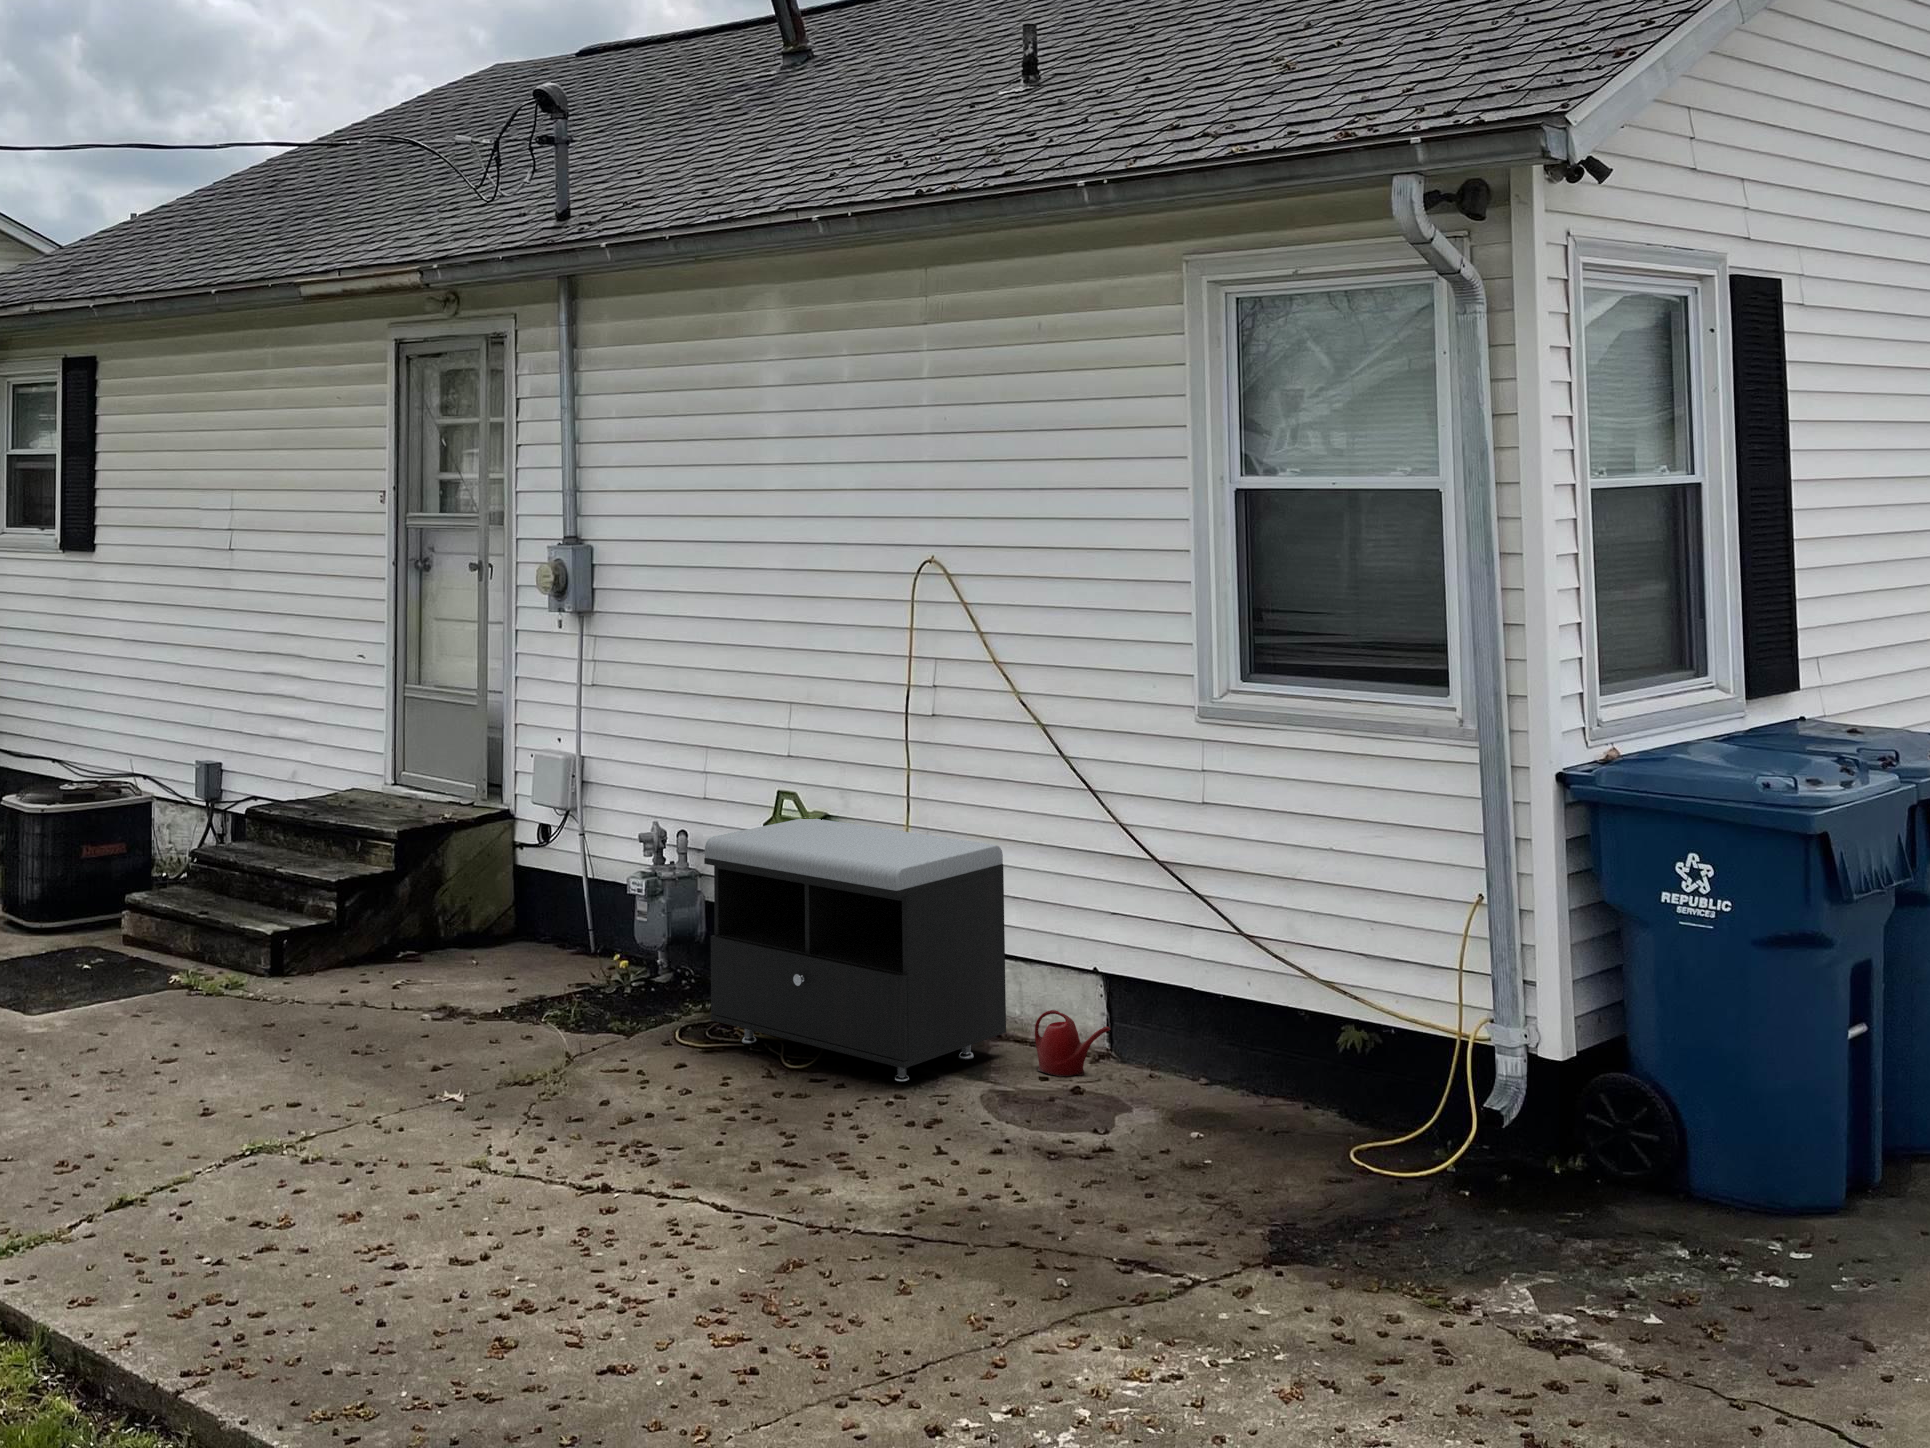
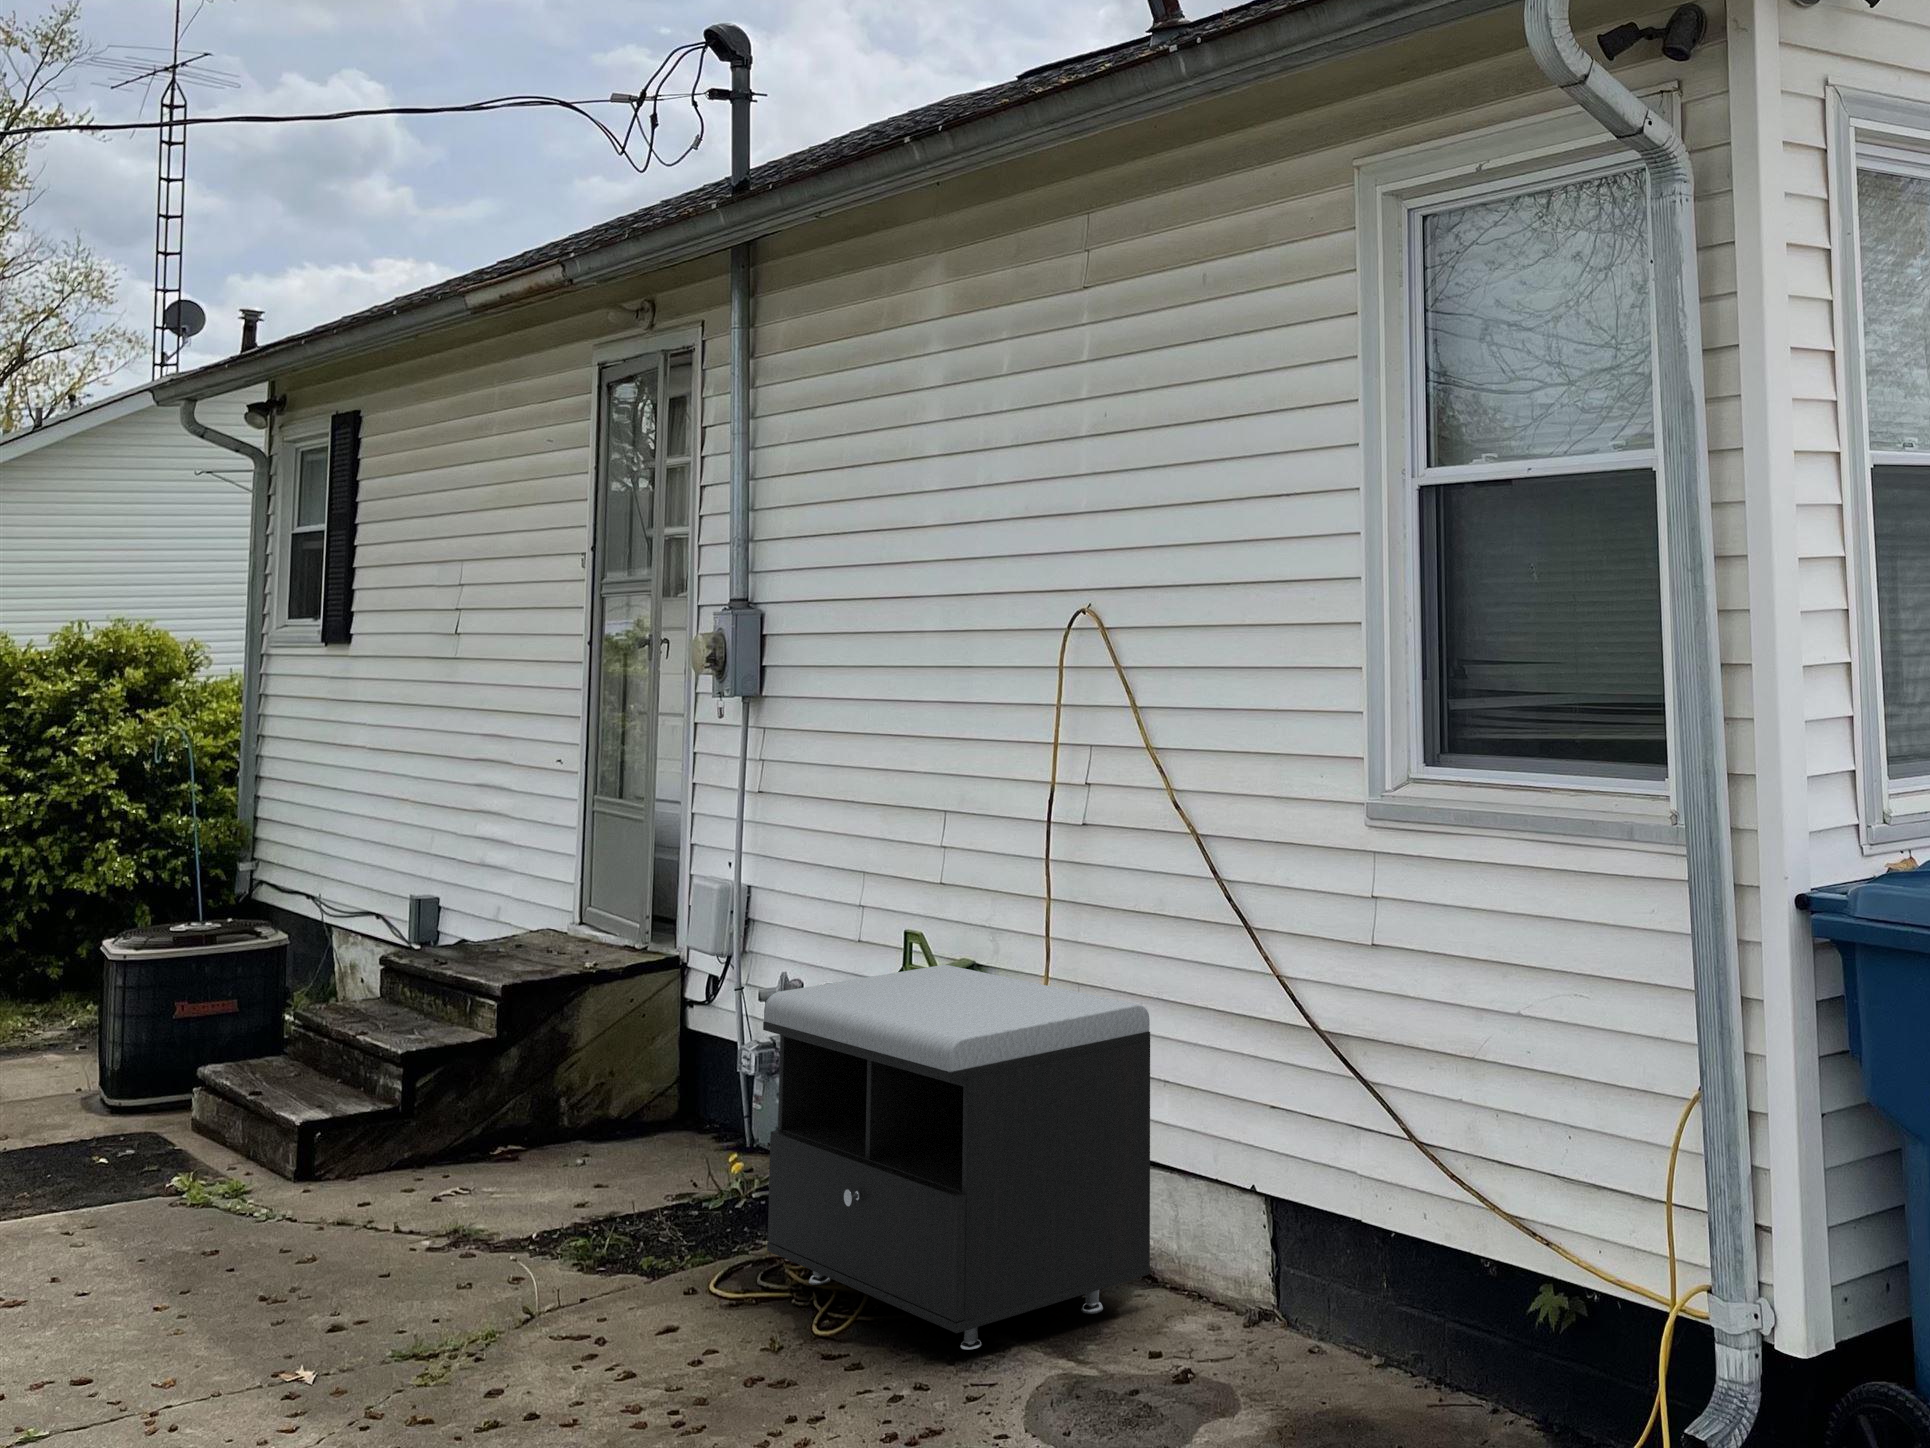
watering can: present [1035,1010,1111,1077] -> none [1172,1245,1264,1345]

